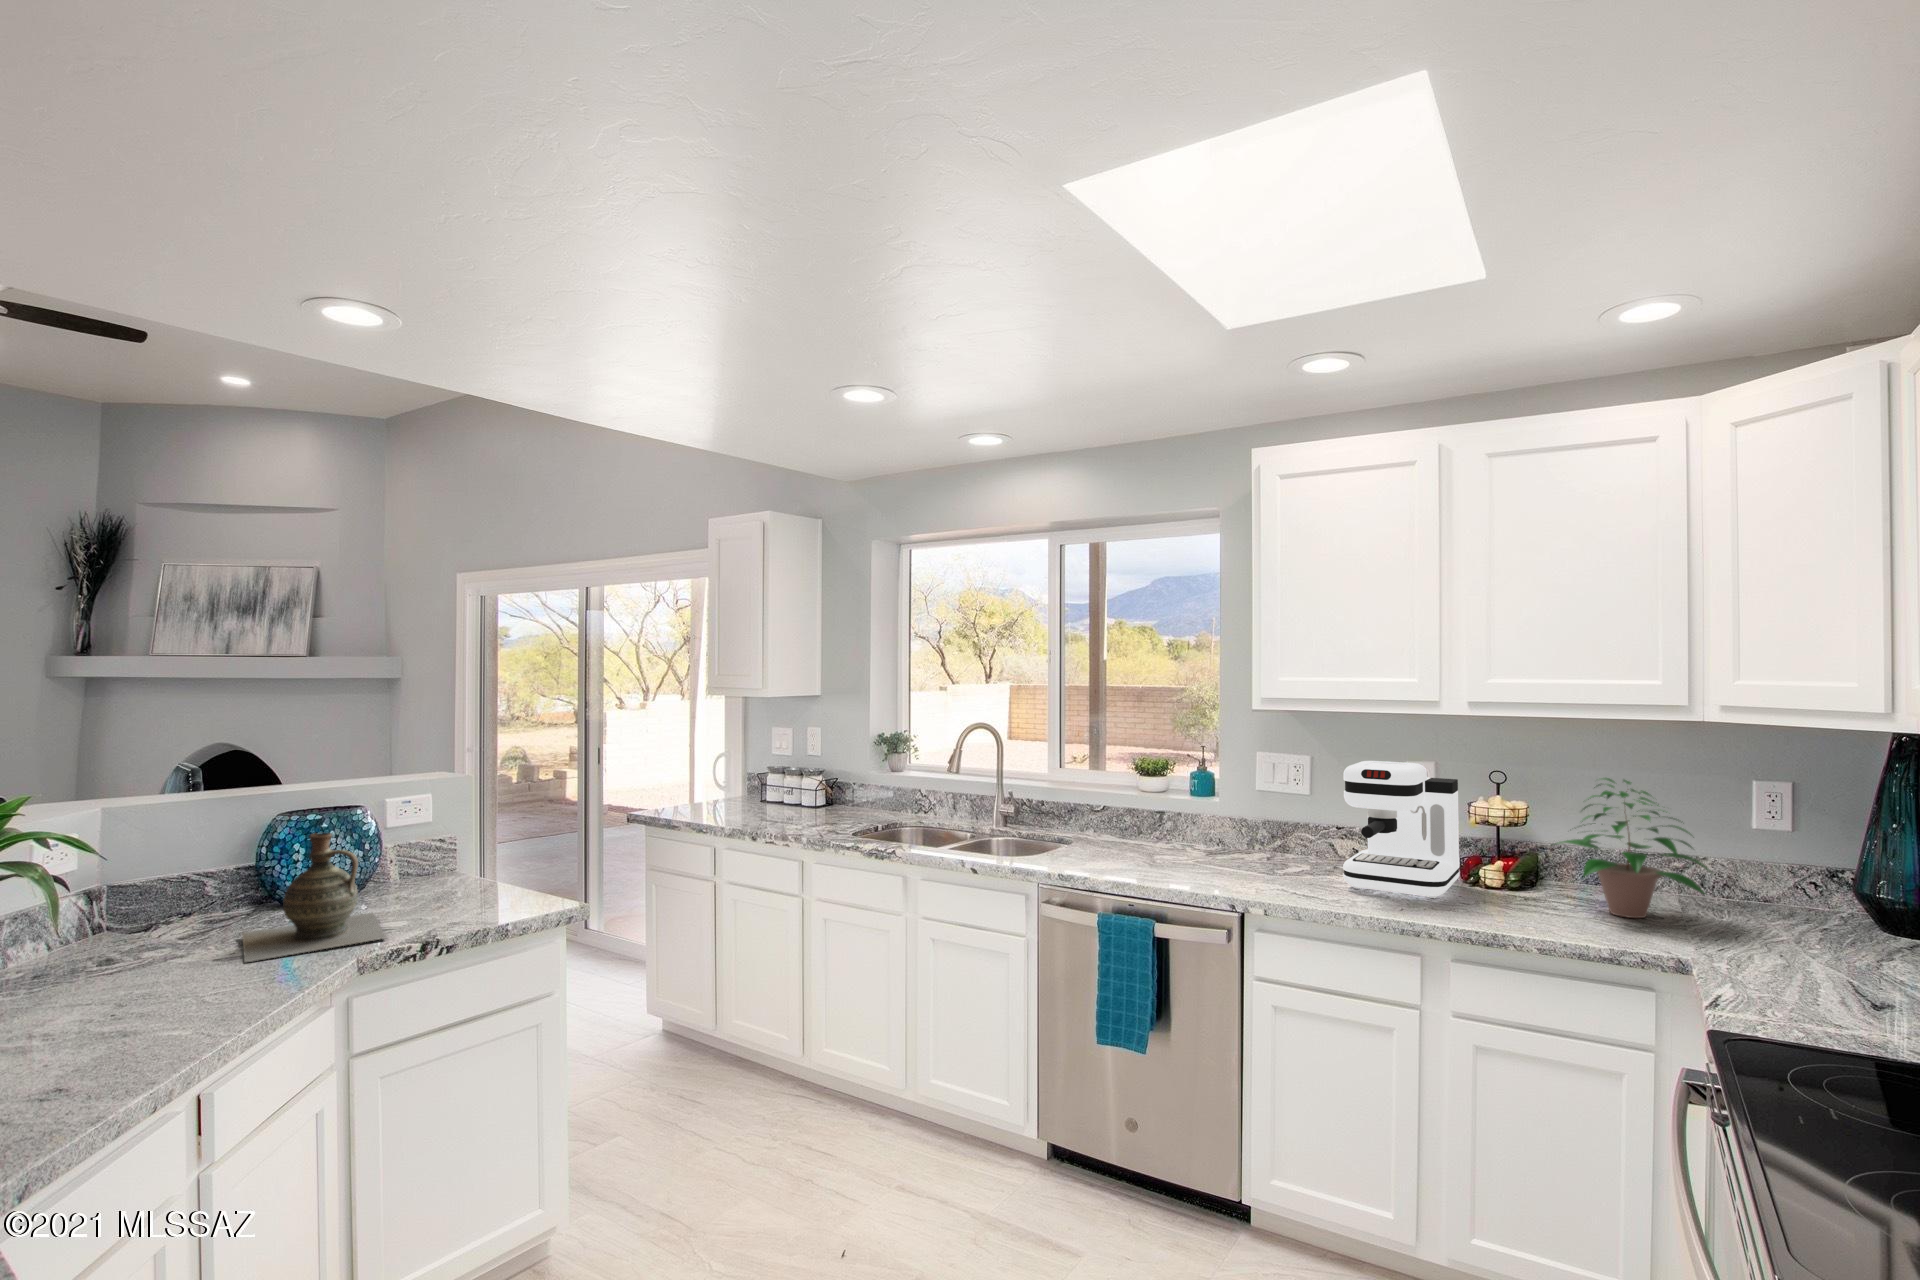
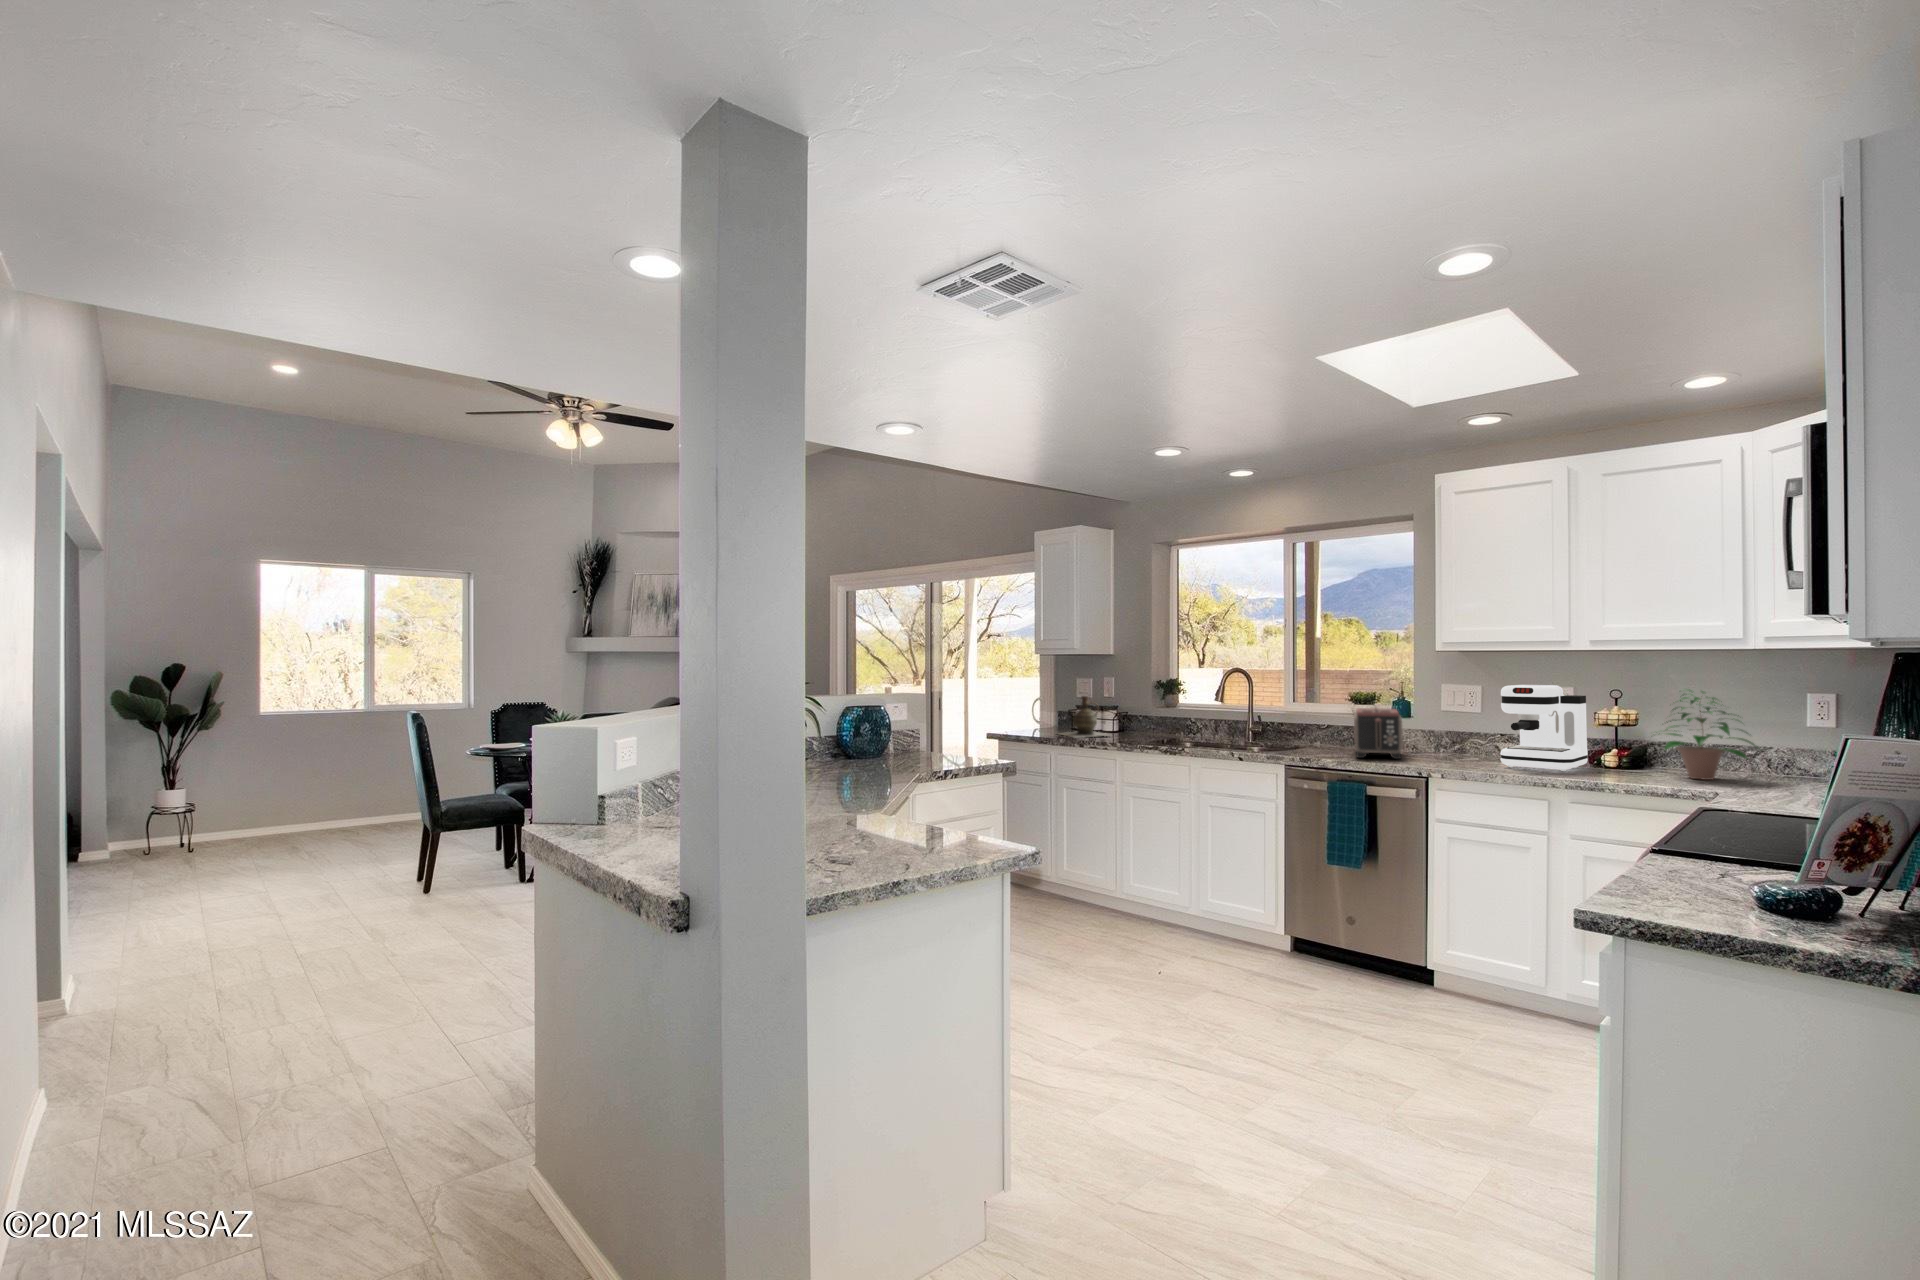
toaster: none [1139,786,1205,869] -> present [1354,708,1403,759]
ceramic jug: present [242,833,386,962] -> present [1060,696,1107,738]

